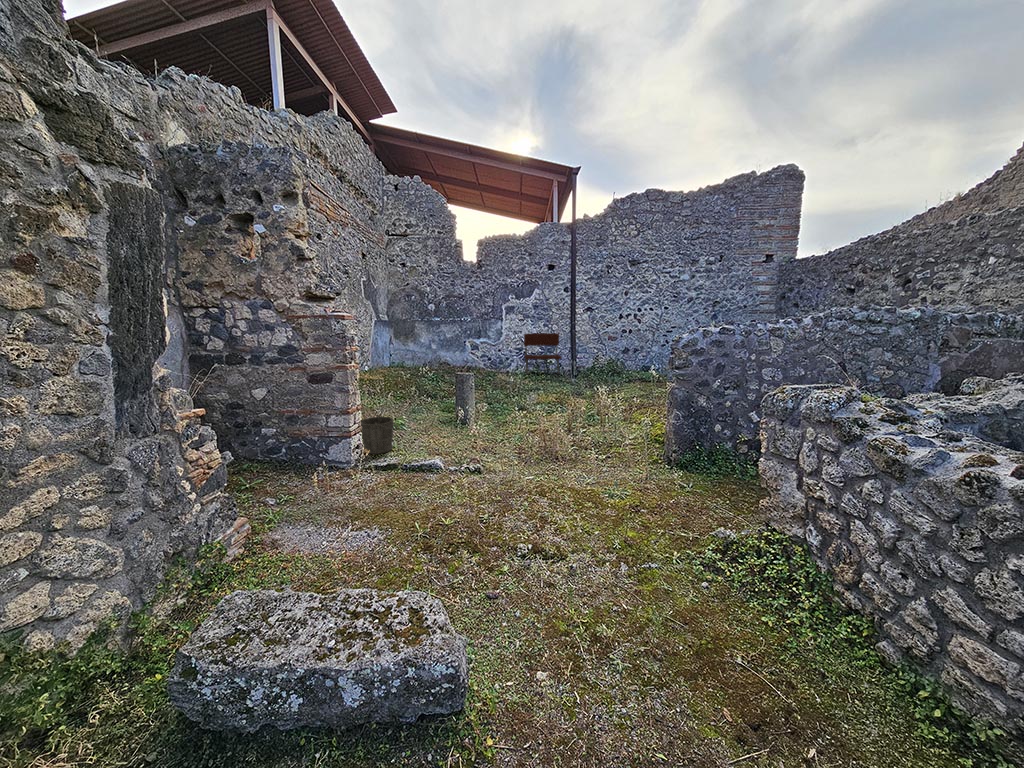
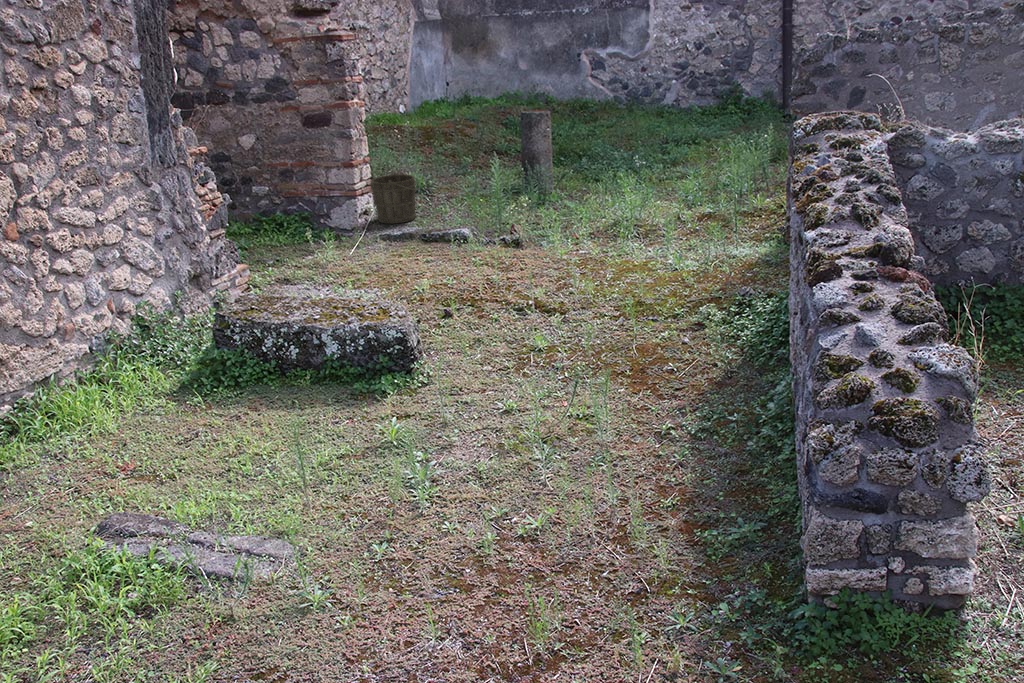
bench: present [524,333,562,374] -> none [684,30,755,115]

